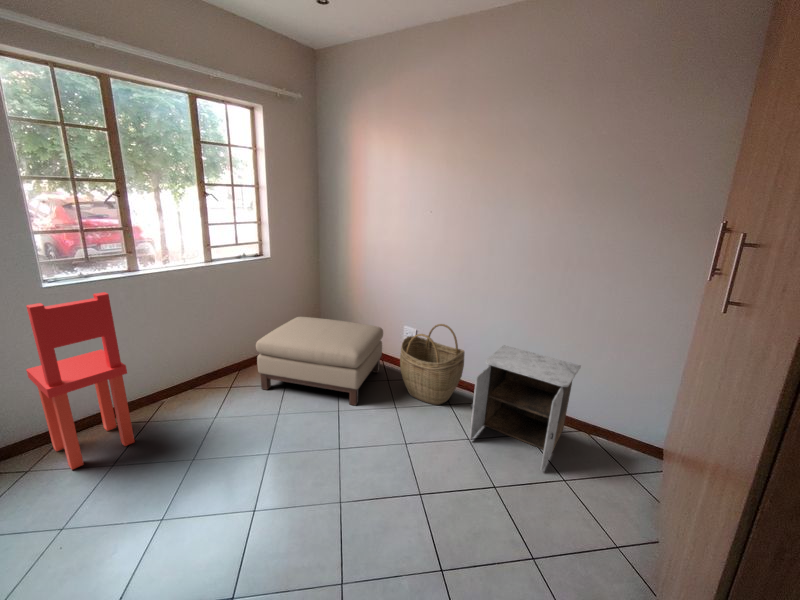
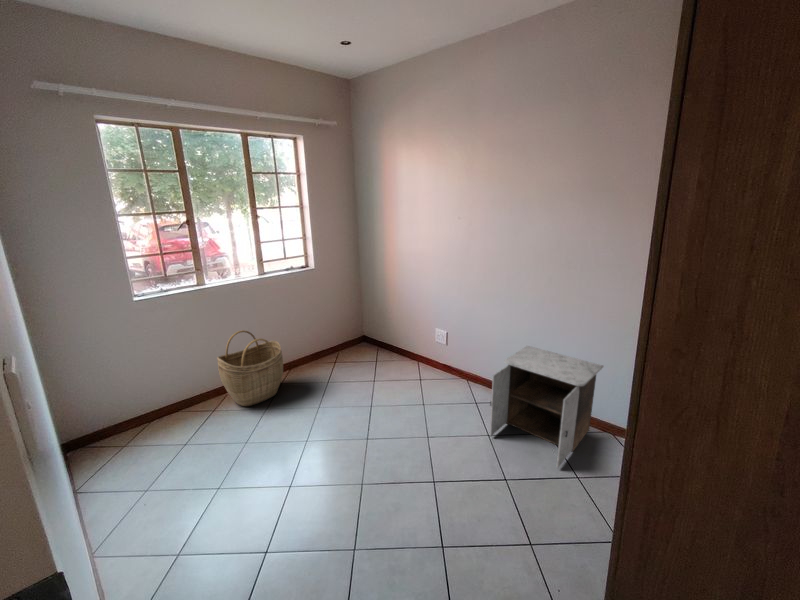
chair: present [26,292,135,470] -> none [120,303,203,447]
ottoman: present [256,317,383,406] -> none [301,321,416,402]
woven basket: present [400,324,465,405] -> present [217,330,283,406]

